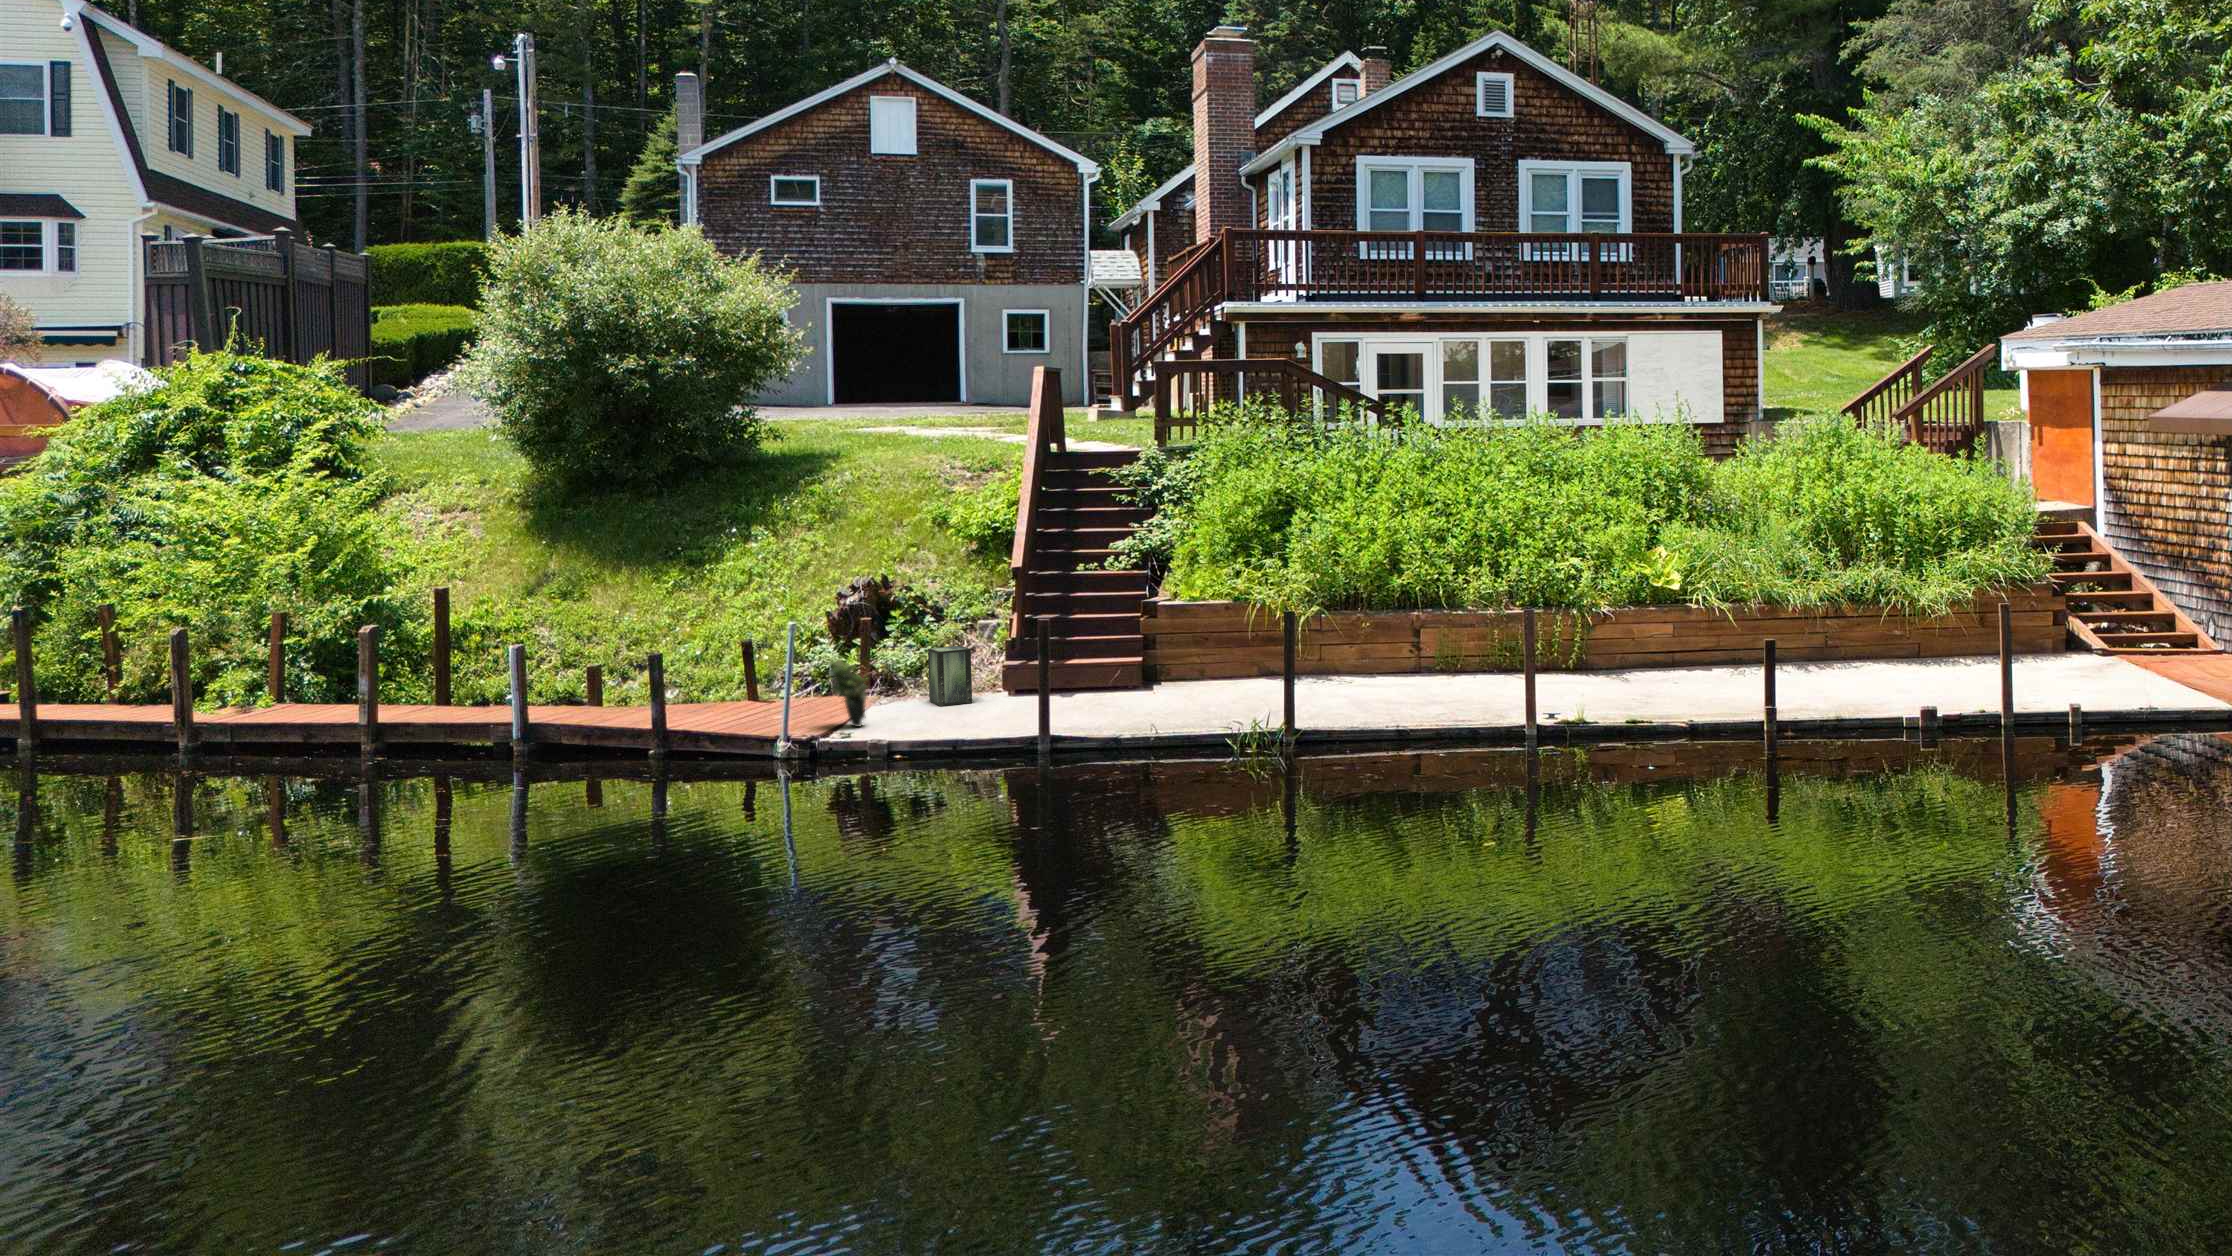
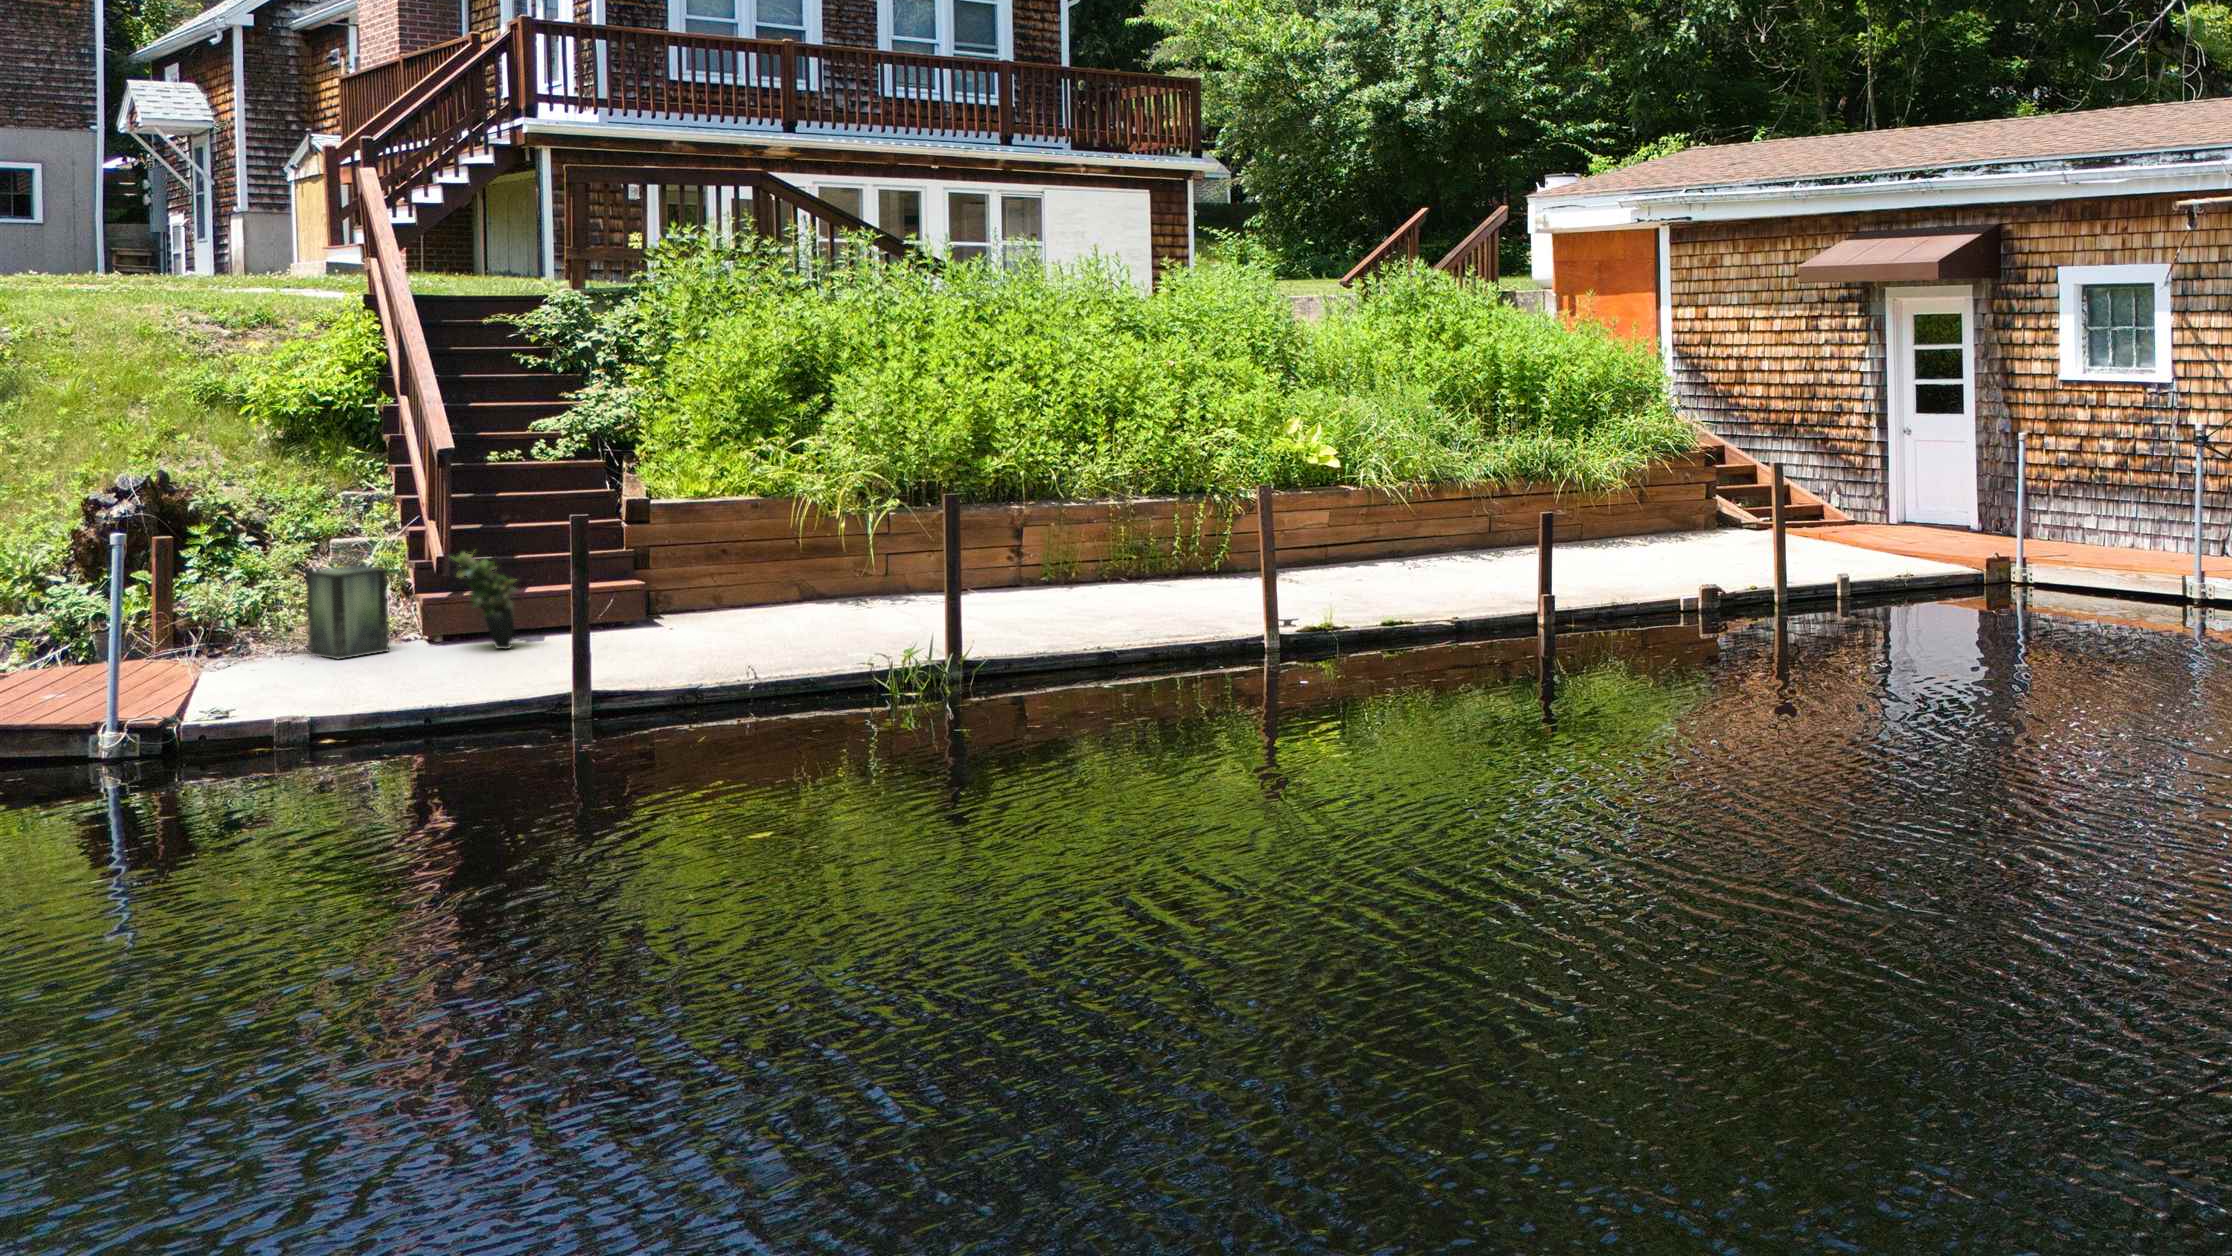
potted plant: present [828,659,867,727] -> present [451,553,517,649]

